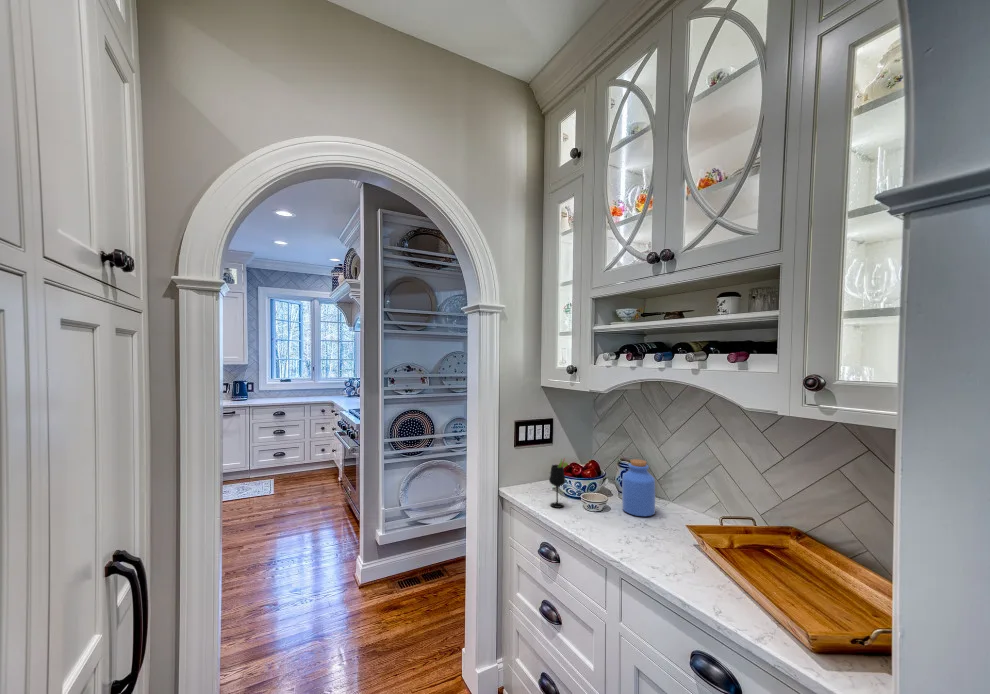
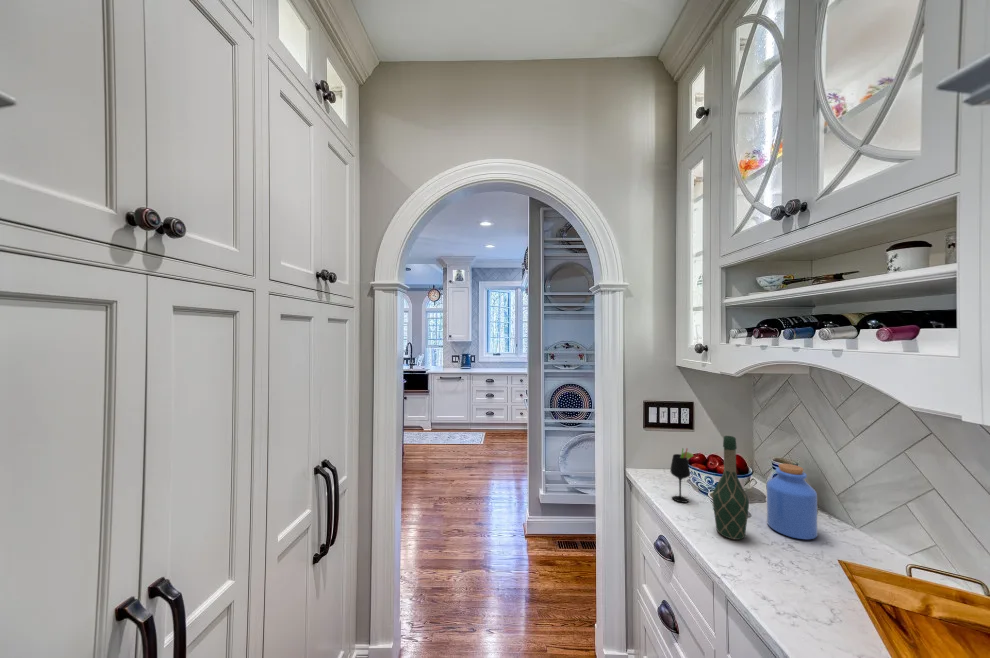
wine bottle: none [593,442,620,528] -> present [712,436,749,540]

